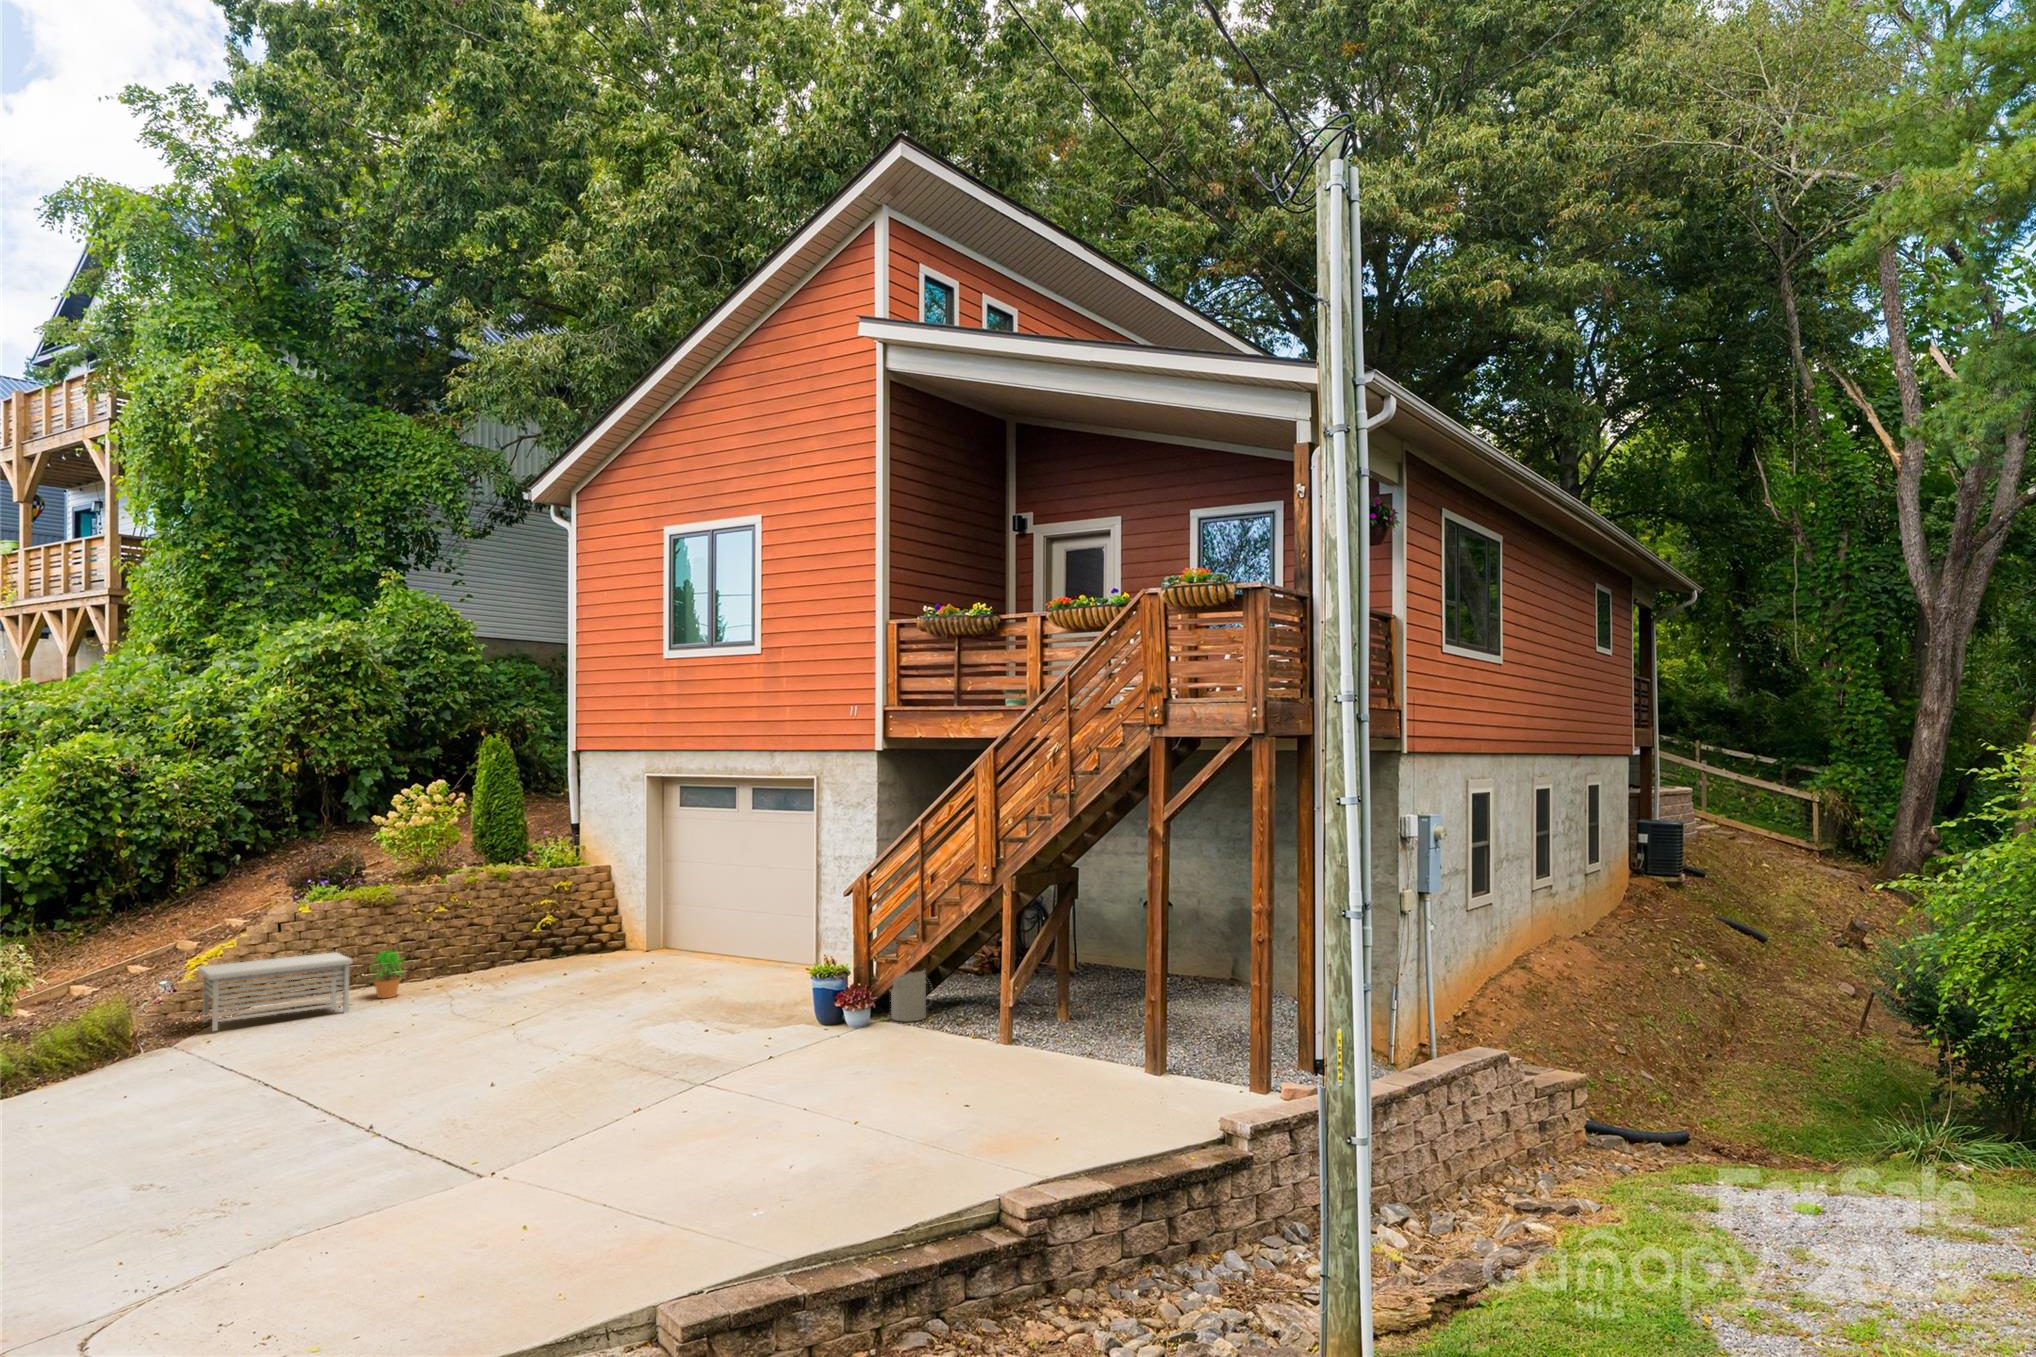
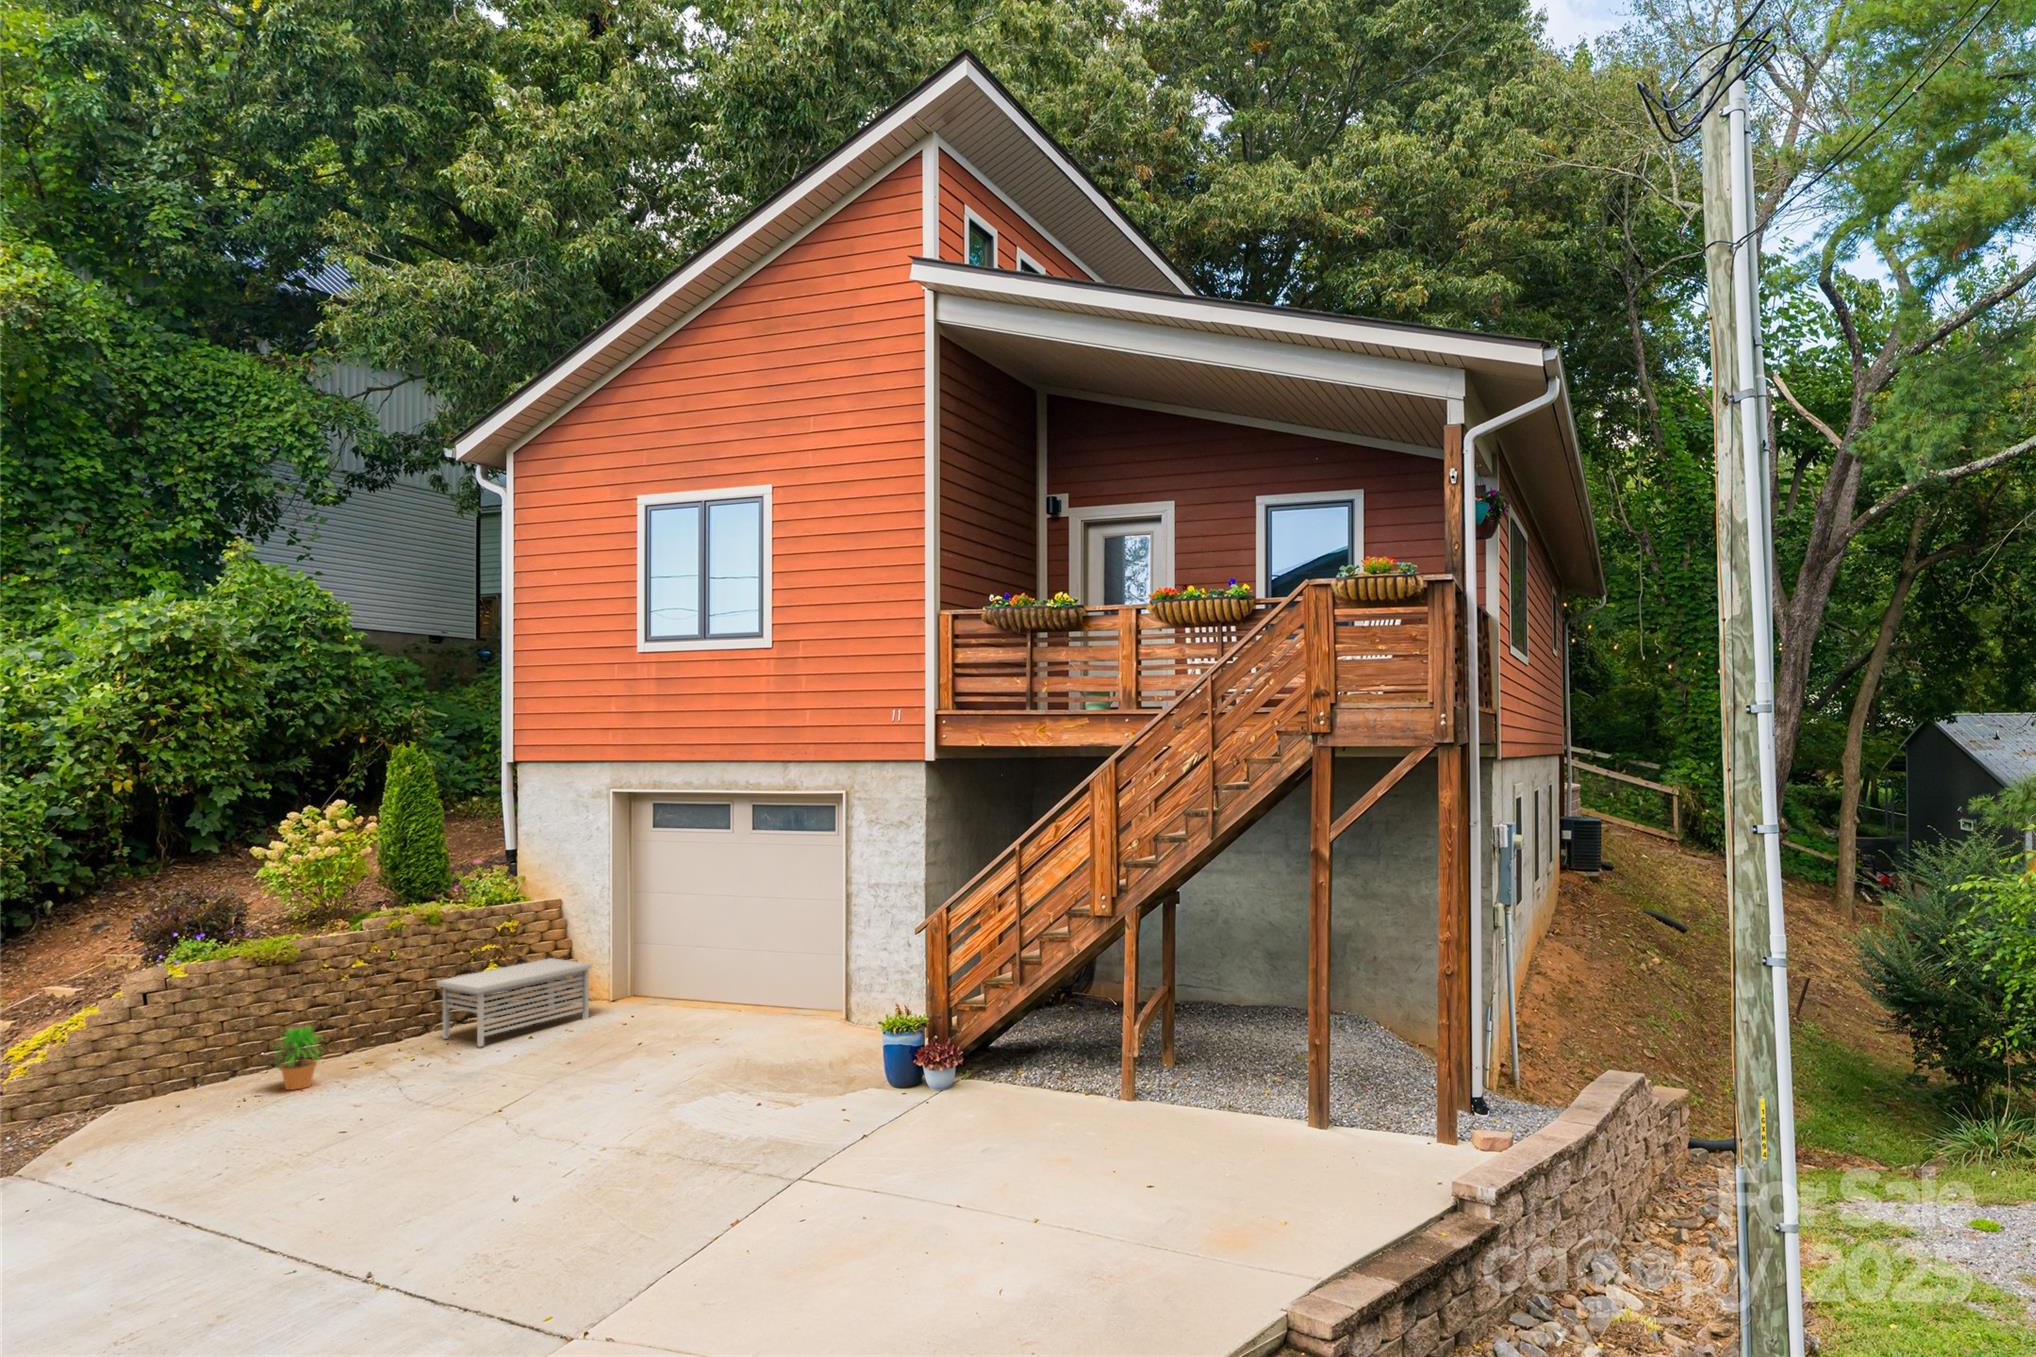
storage bench: present [198,952,353,1031] -> present [436,958,592,1046]
bucket: present [891,971,926,1022] -> none [986,1027,1035,1096]

